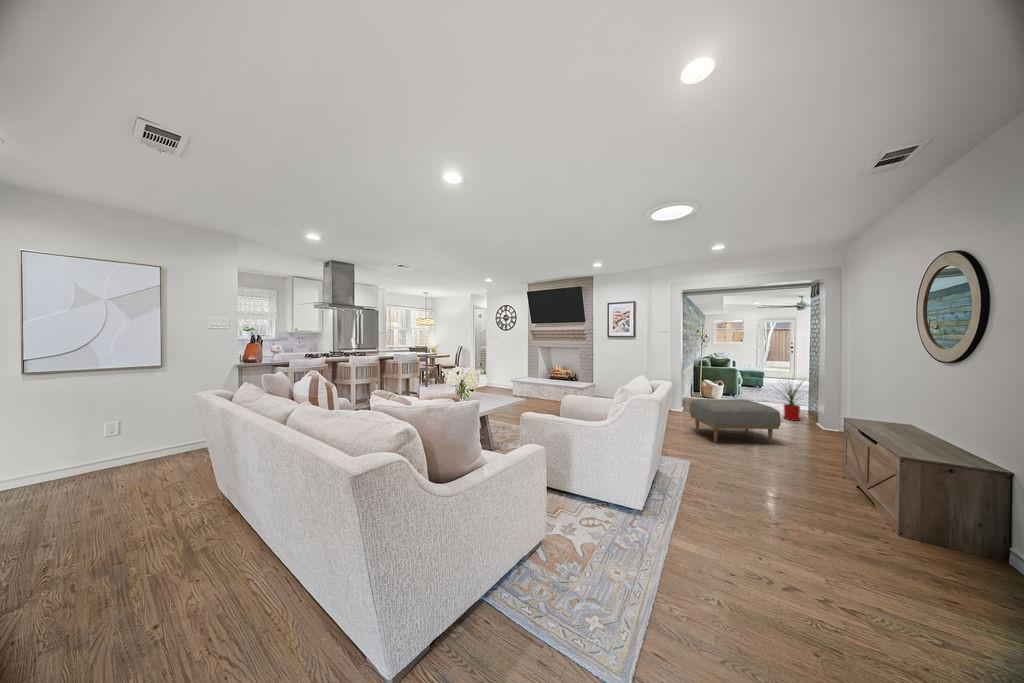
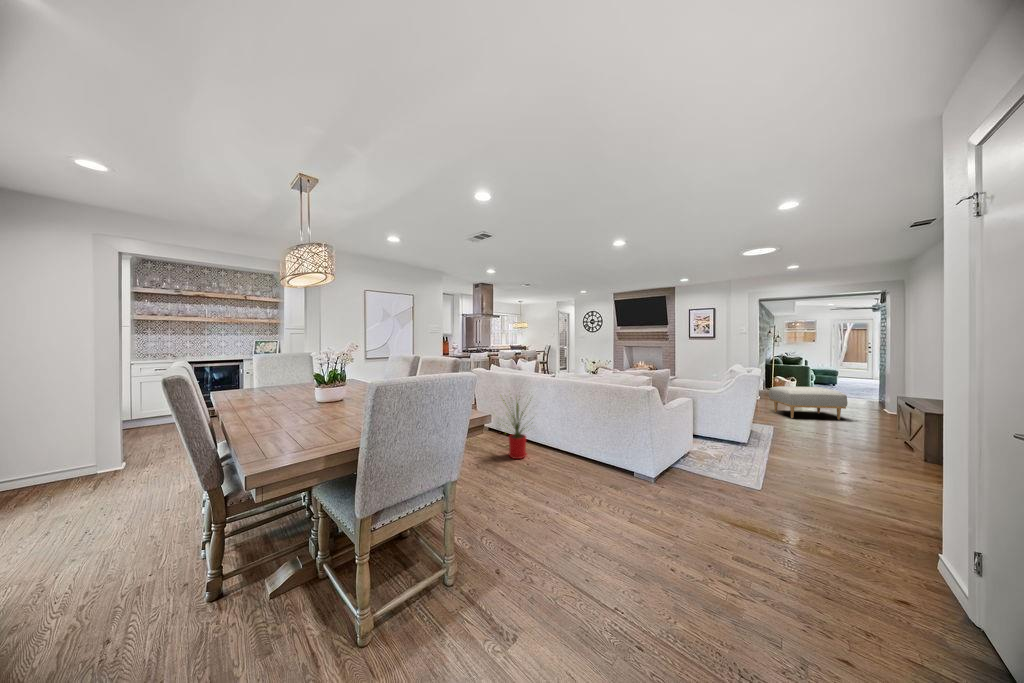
house plant: present [784,381,802,421] -> present [503,400,531,459]

